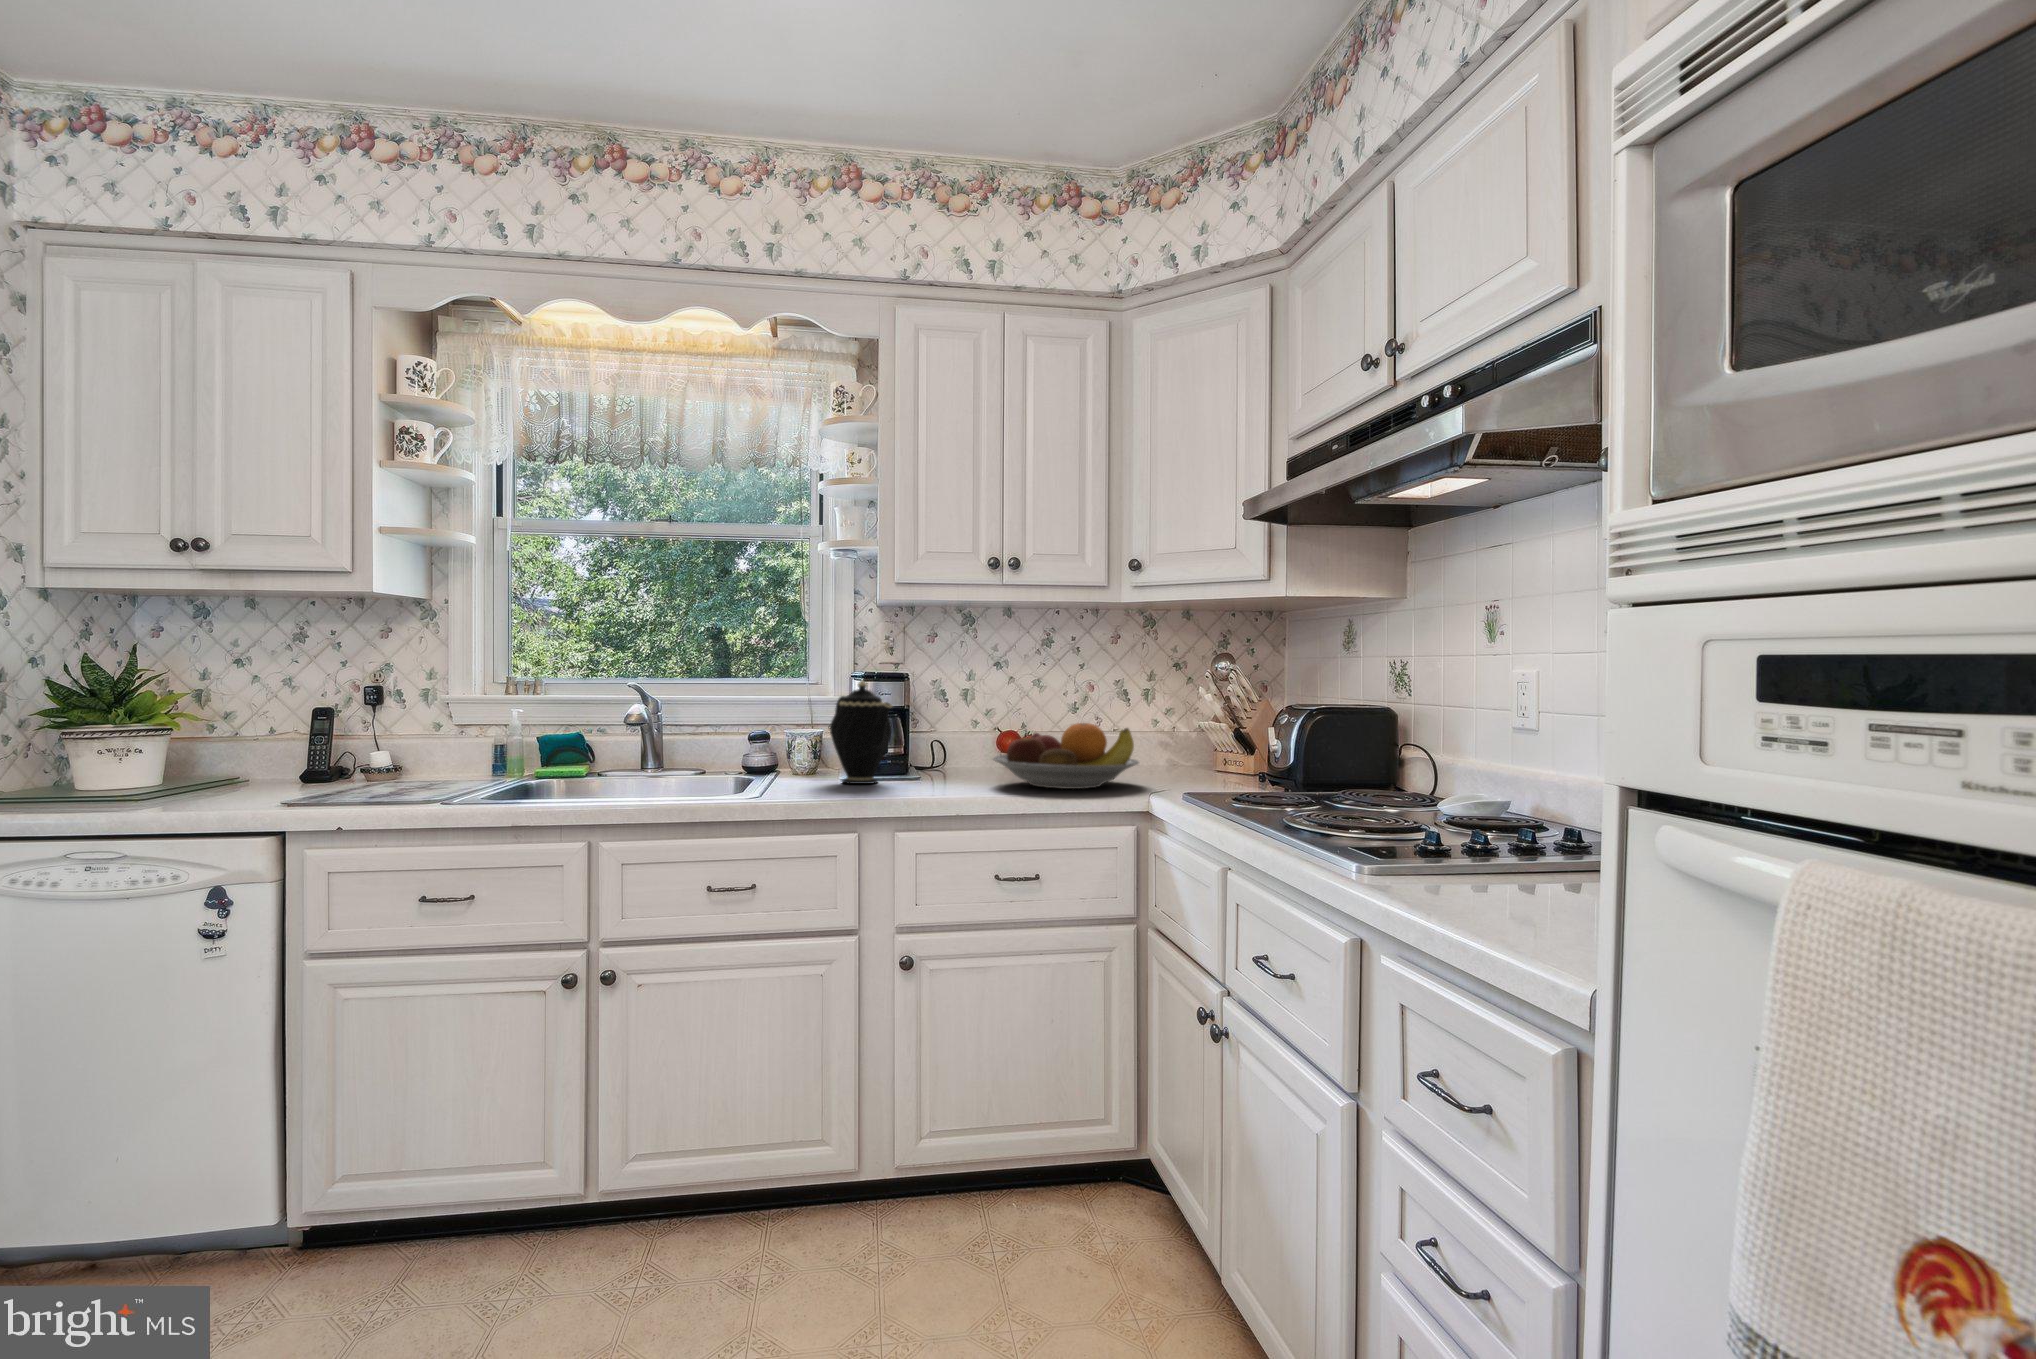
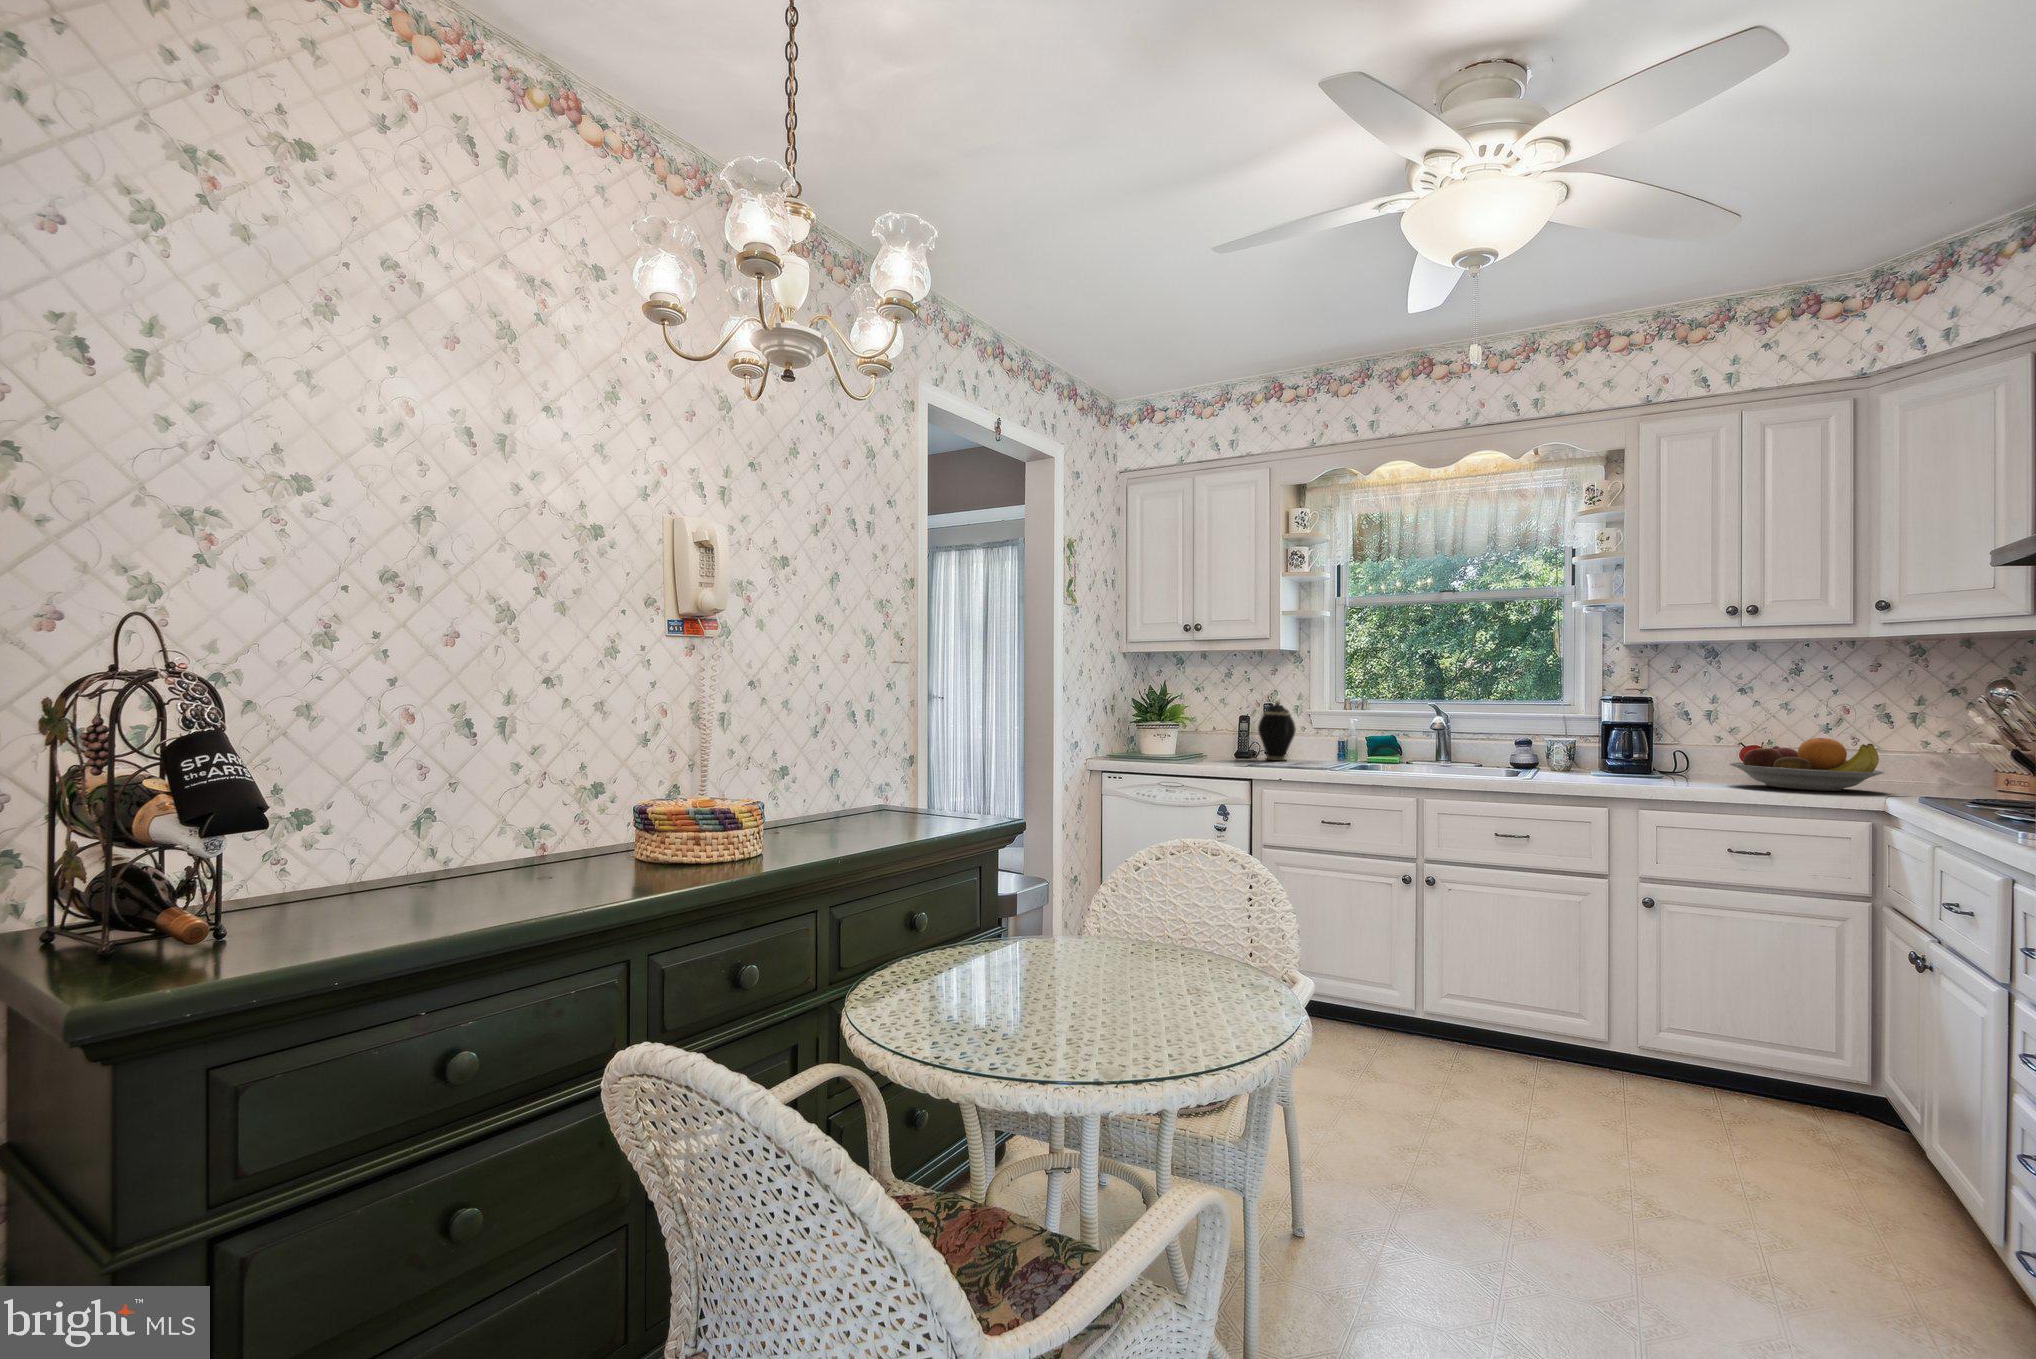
teapot: present [830,680,892,784] -> present [1258,700,1296,761]

